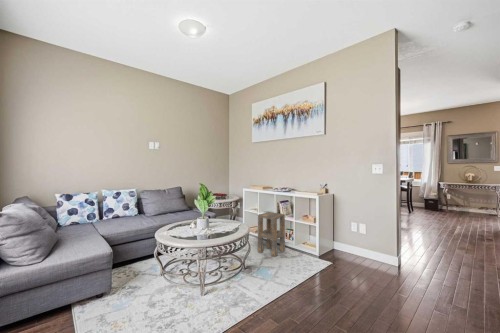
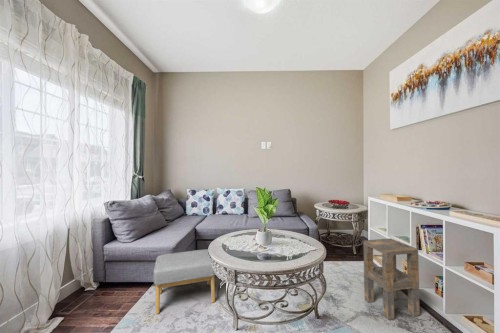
footstool: none [91,248,166,319] -> present [153,249,215,314]

